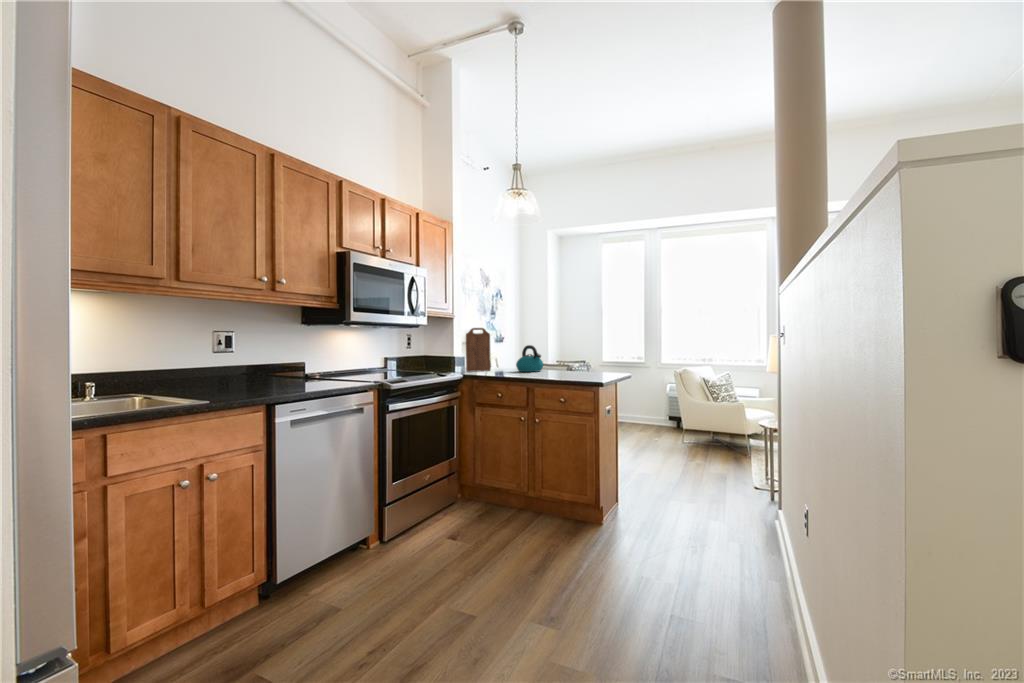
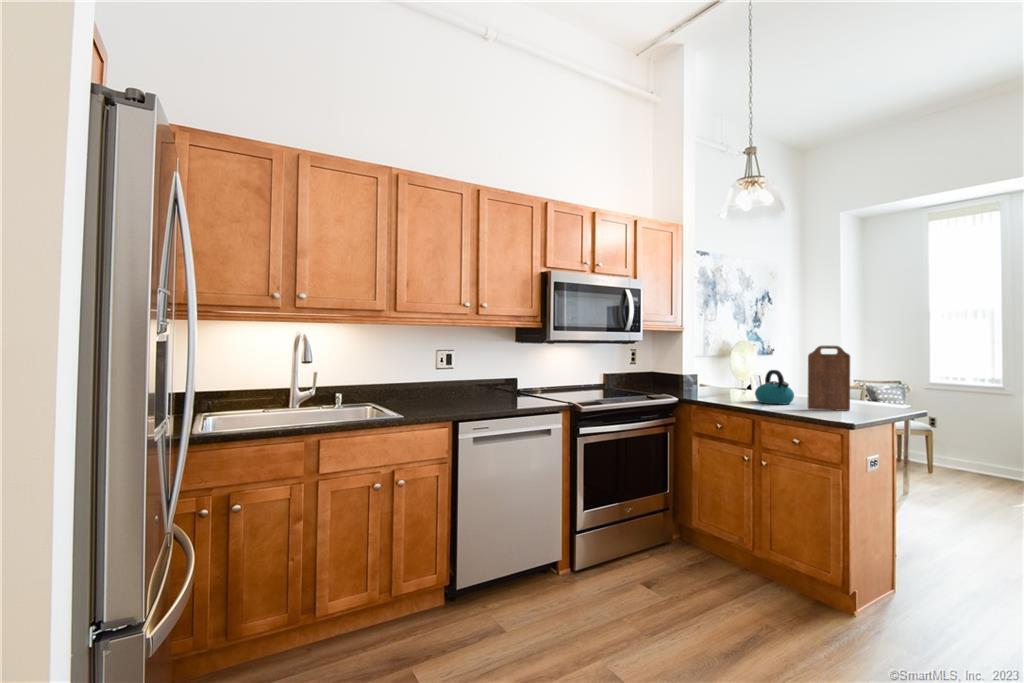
cutting board: present [466,328,491,372] -> present [808,346,850,411]

